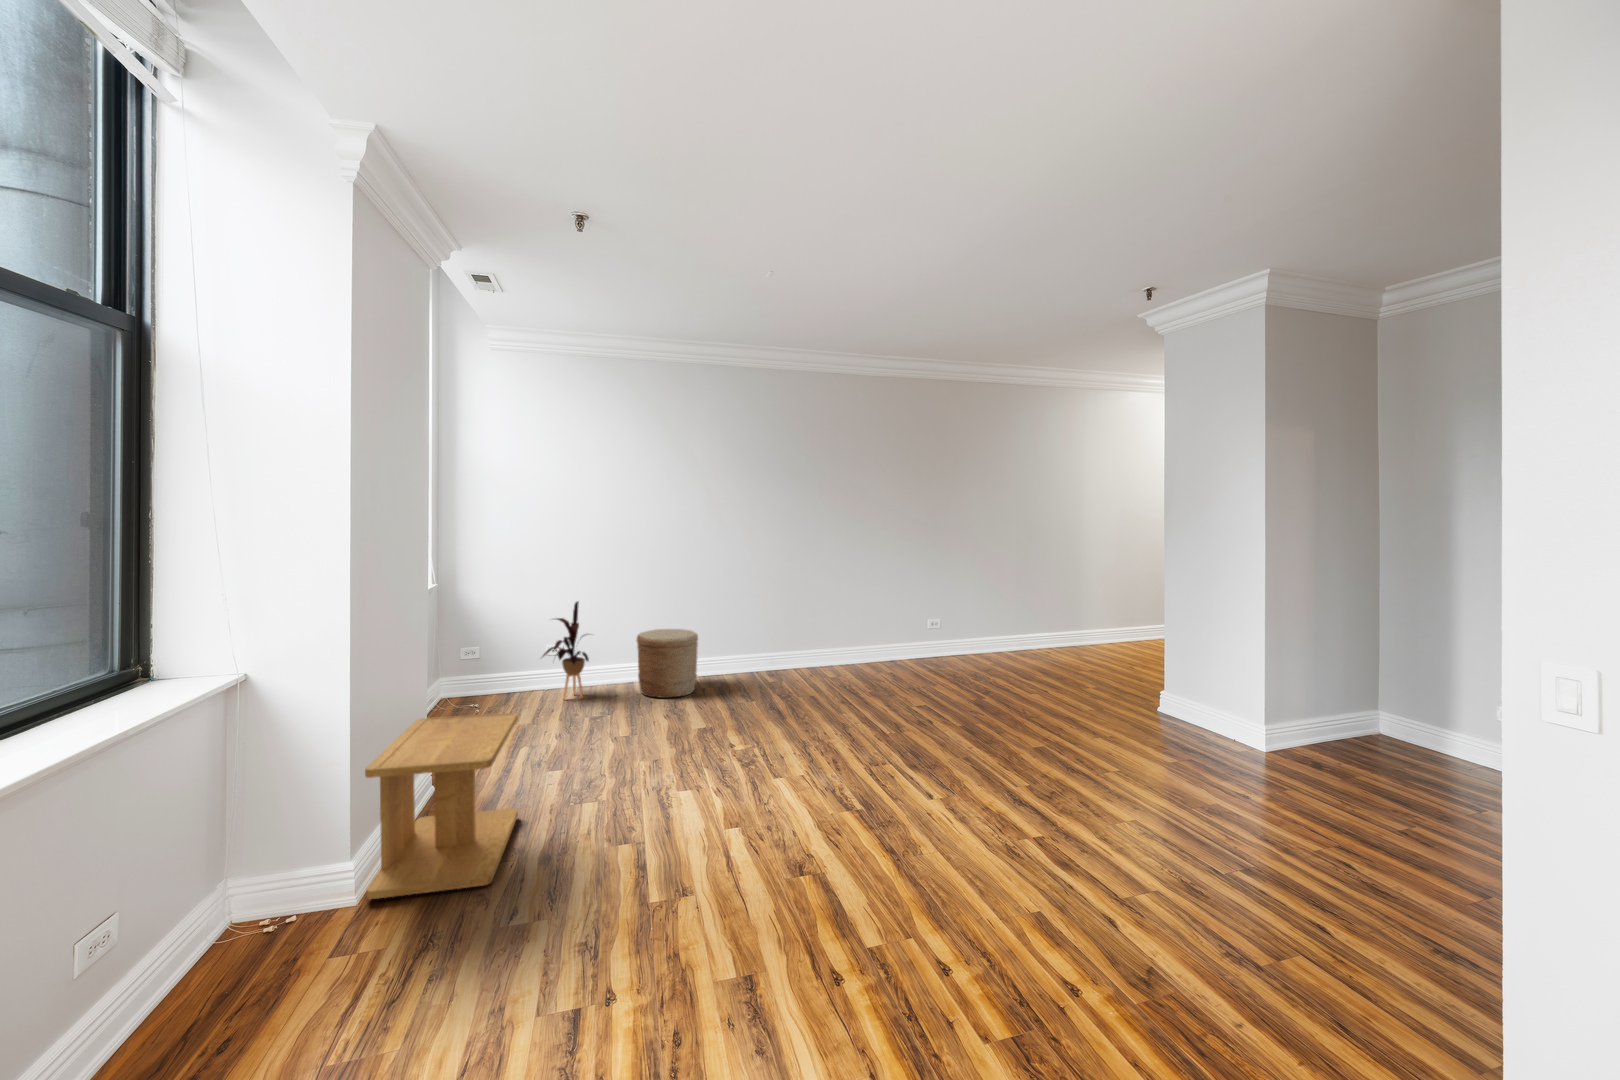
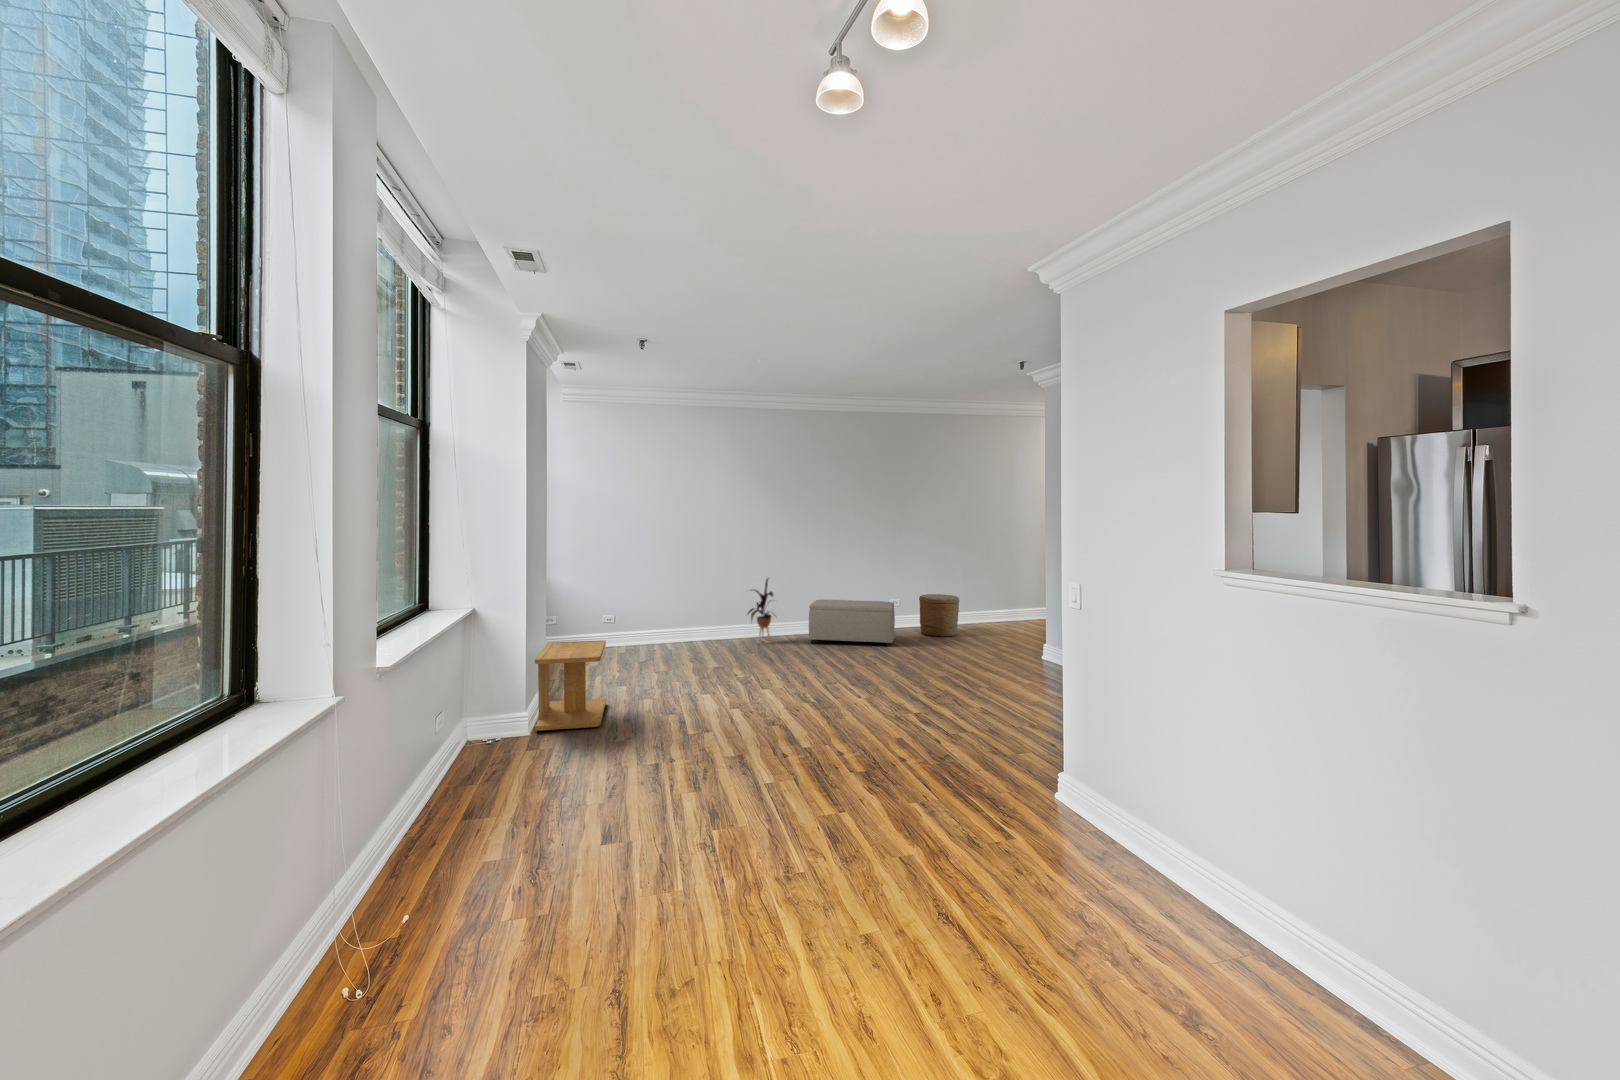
house plant: present [543,602,589,699] -> present [748,579,773,642]
ottoman: none [829,623,945,689] -> present [809,600,895,647]
woven basket: present [637,629,698,698] -> present [919,594,959,637]

